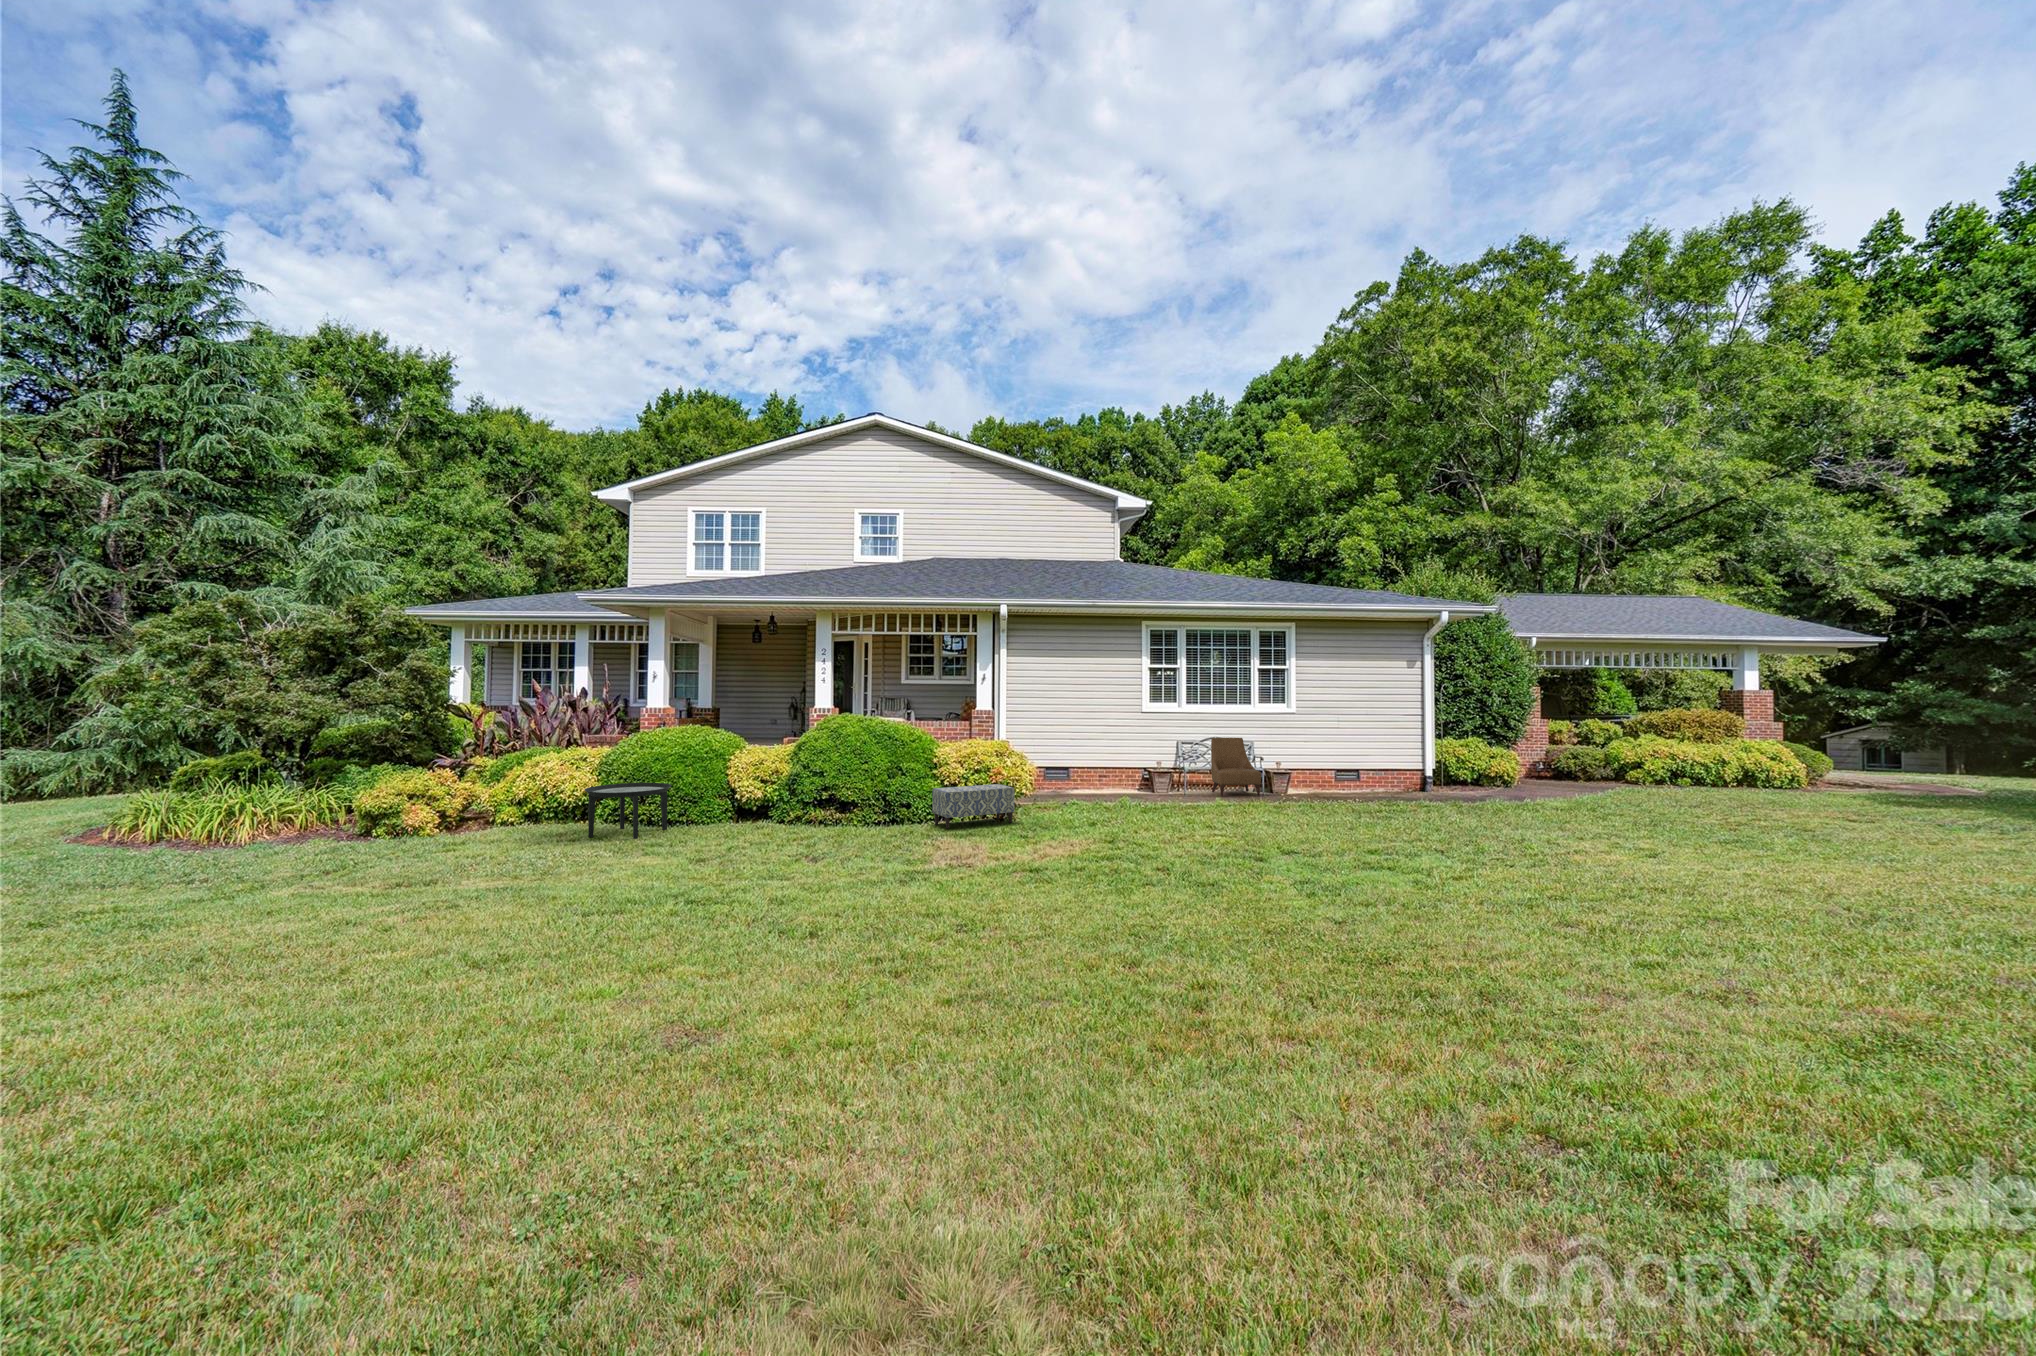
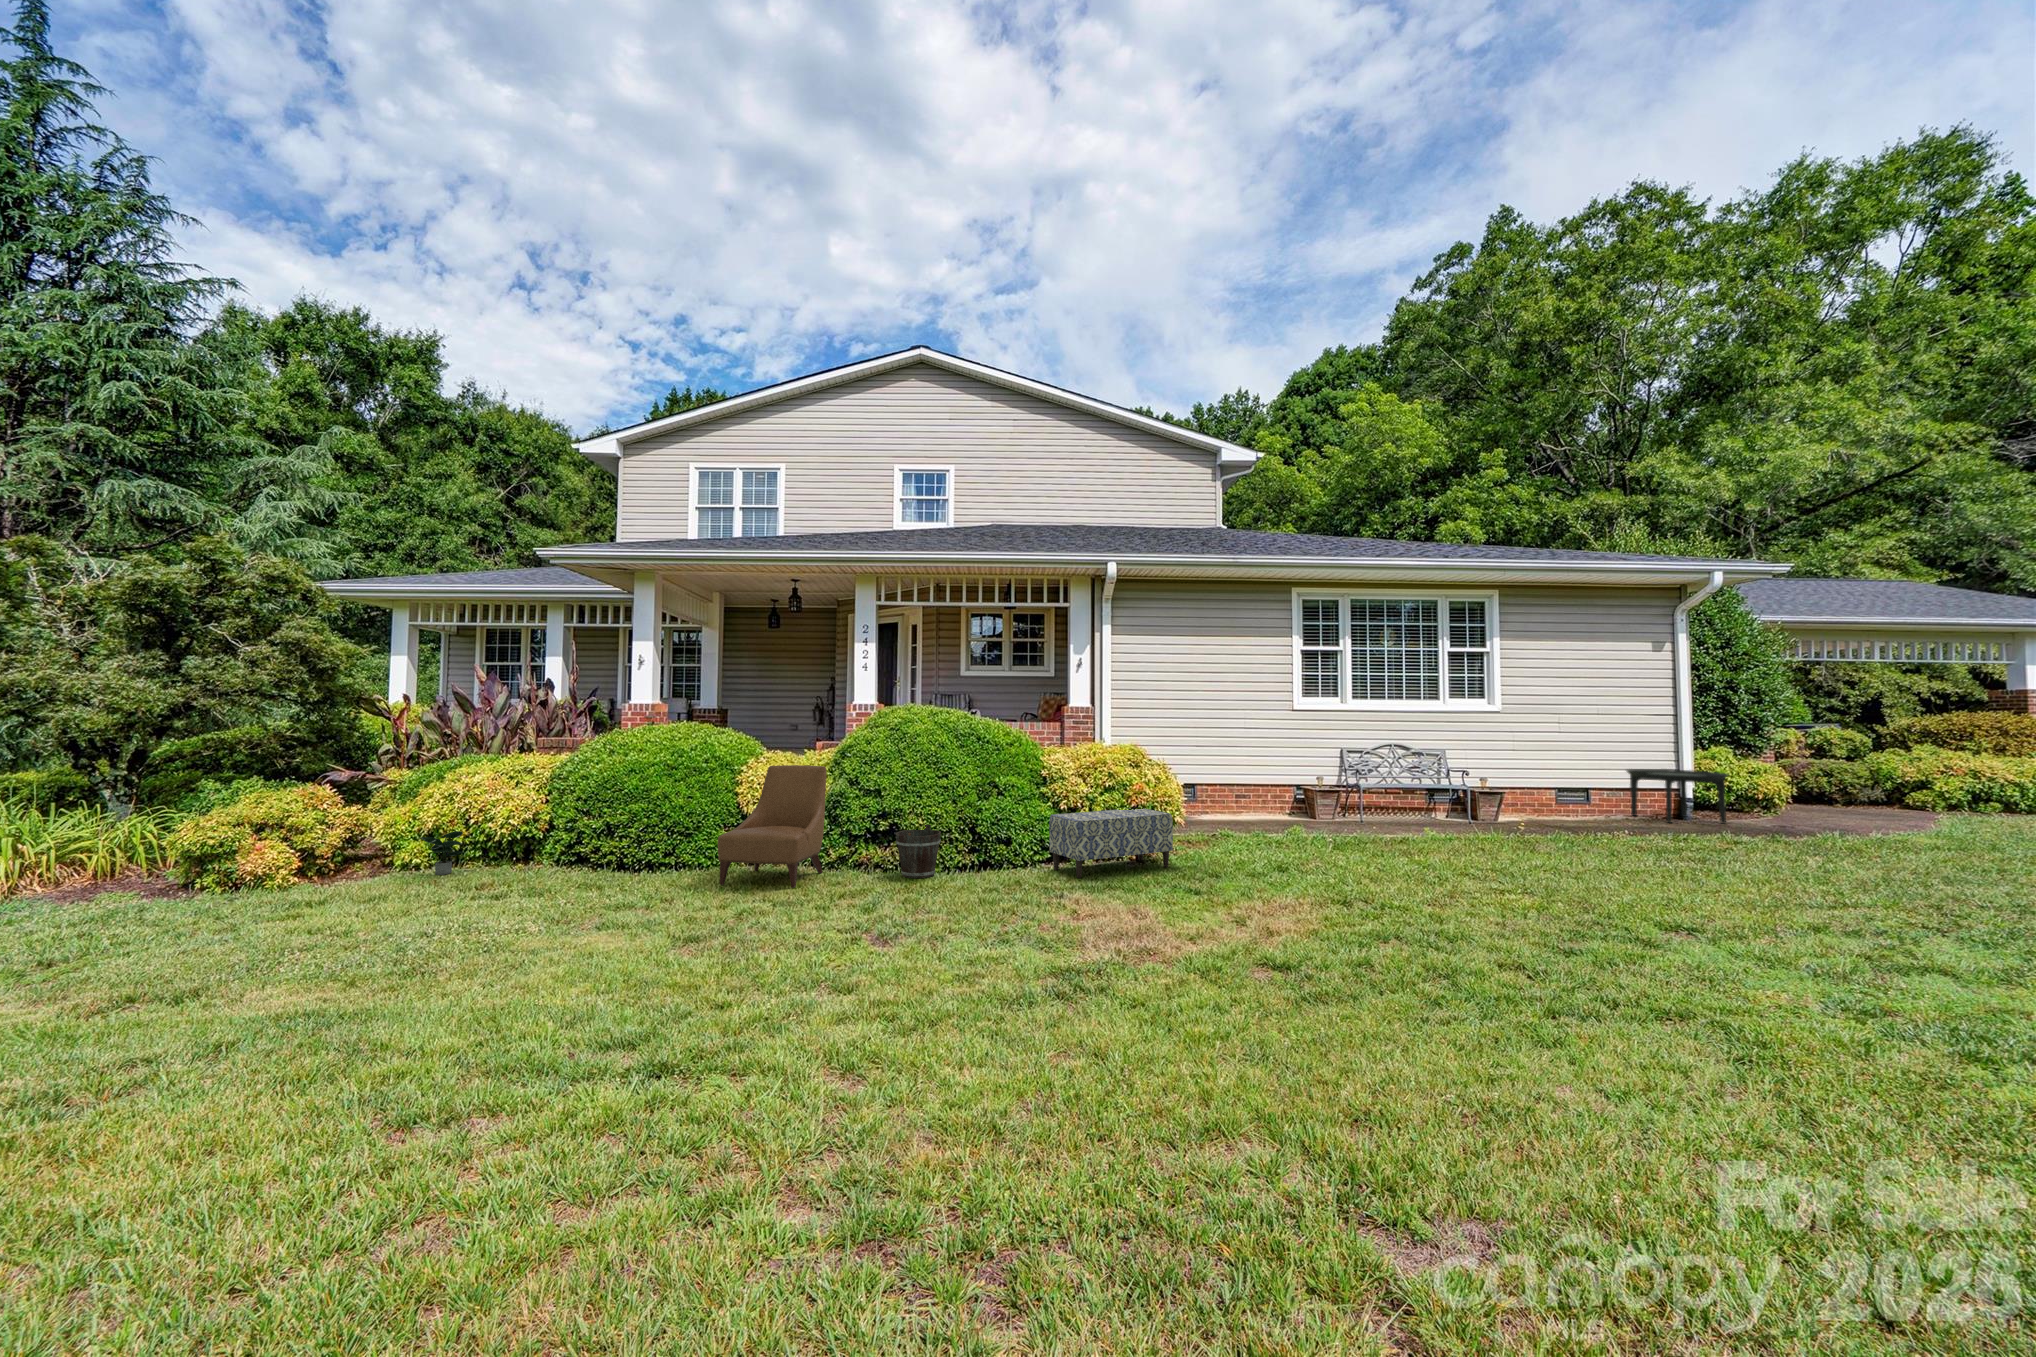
chair: present [1211,738,1261,796] -> present [718,765,826,888]
round table: present [585,783,672,839] -> present [1627,769,1728,824]
bucket: none [829,795,859,829] -> present [896,824,941,878]
potted plant: none [518,800,545,828] -> present [421,831,463,875]

